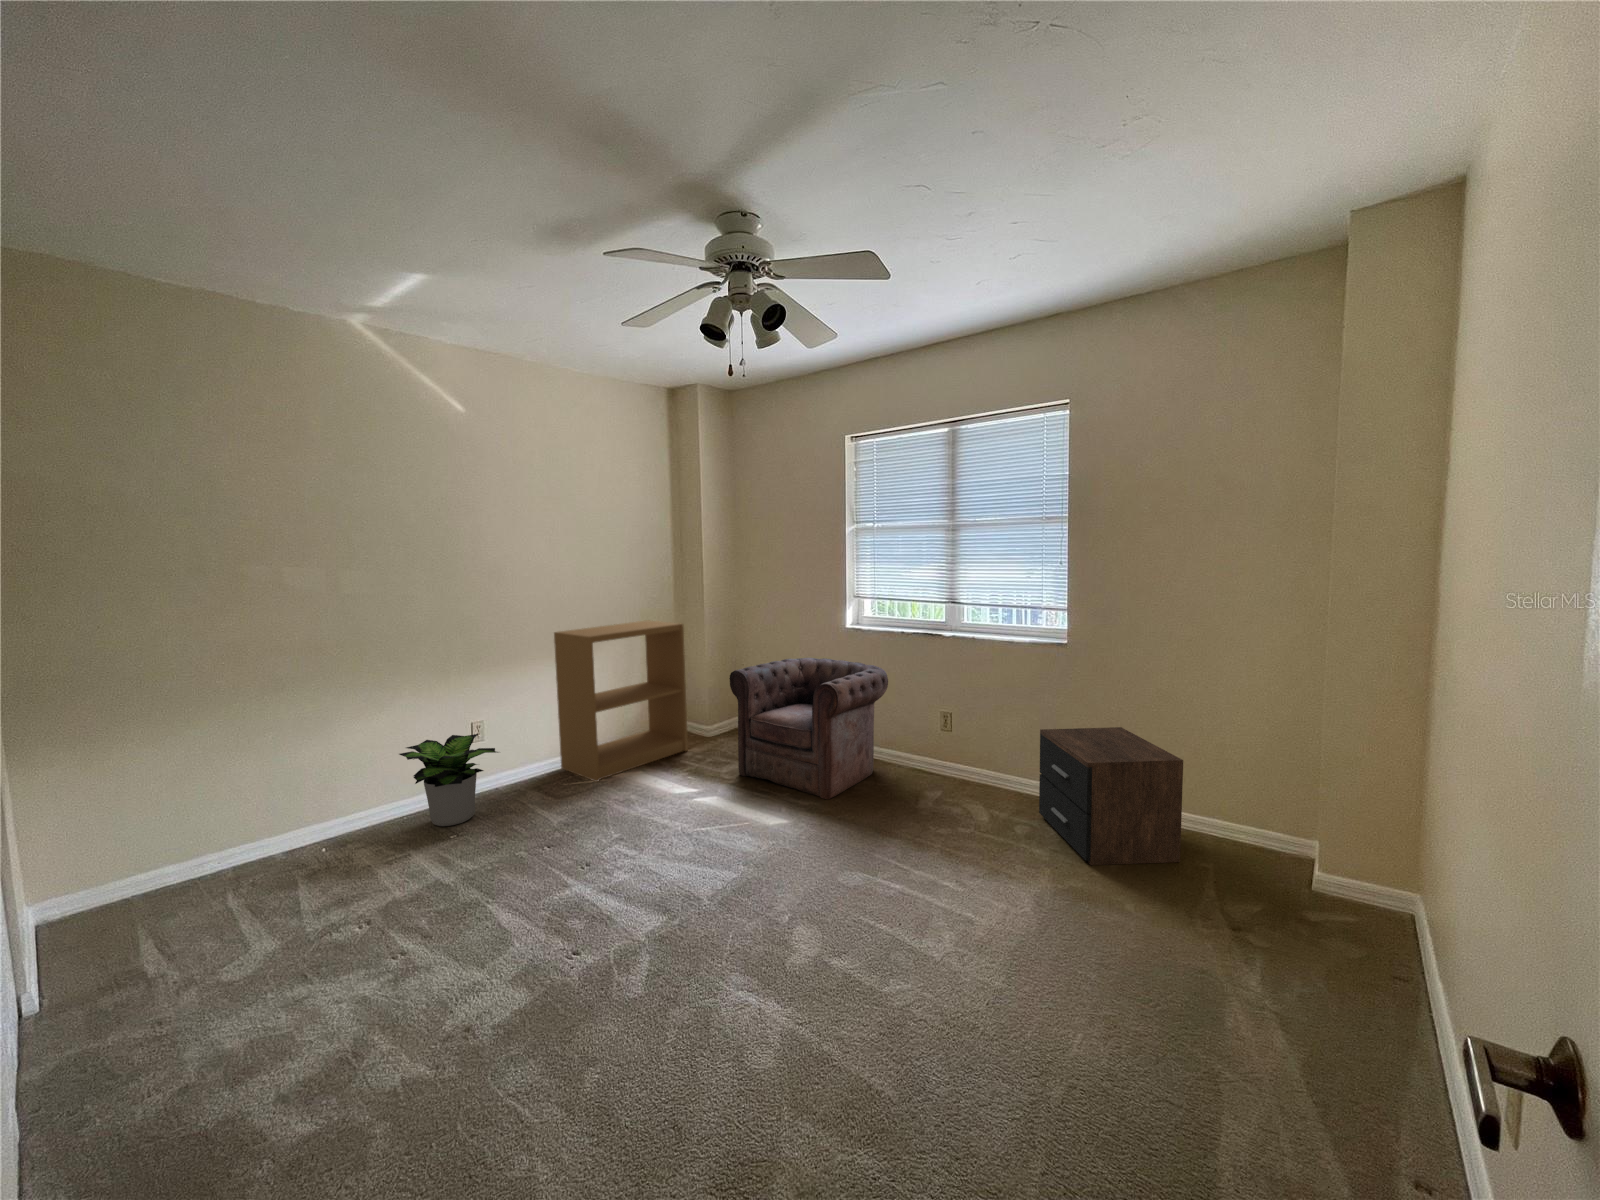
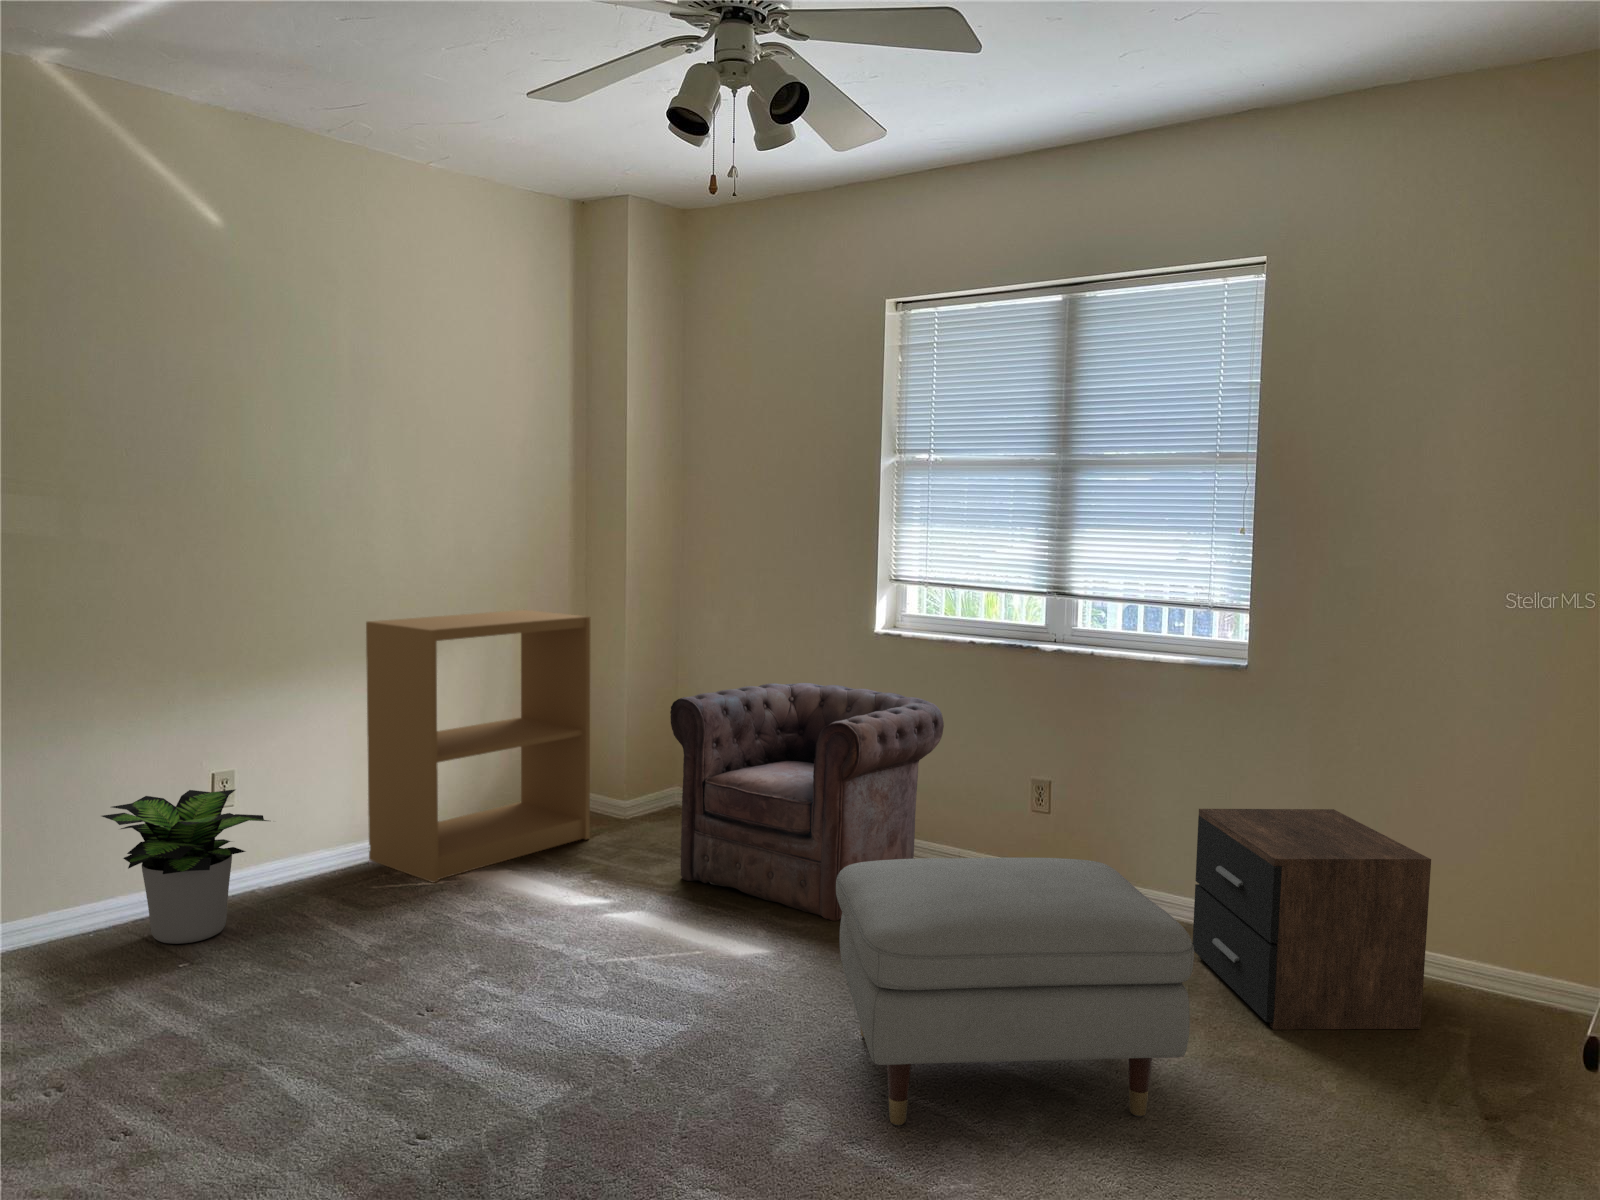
ottoman: none [824,767,1041,938] -> present [836,858,1194,1125]

